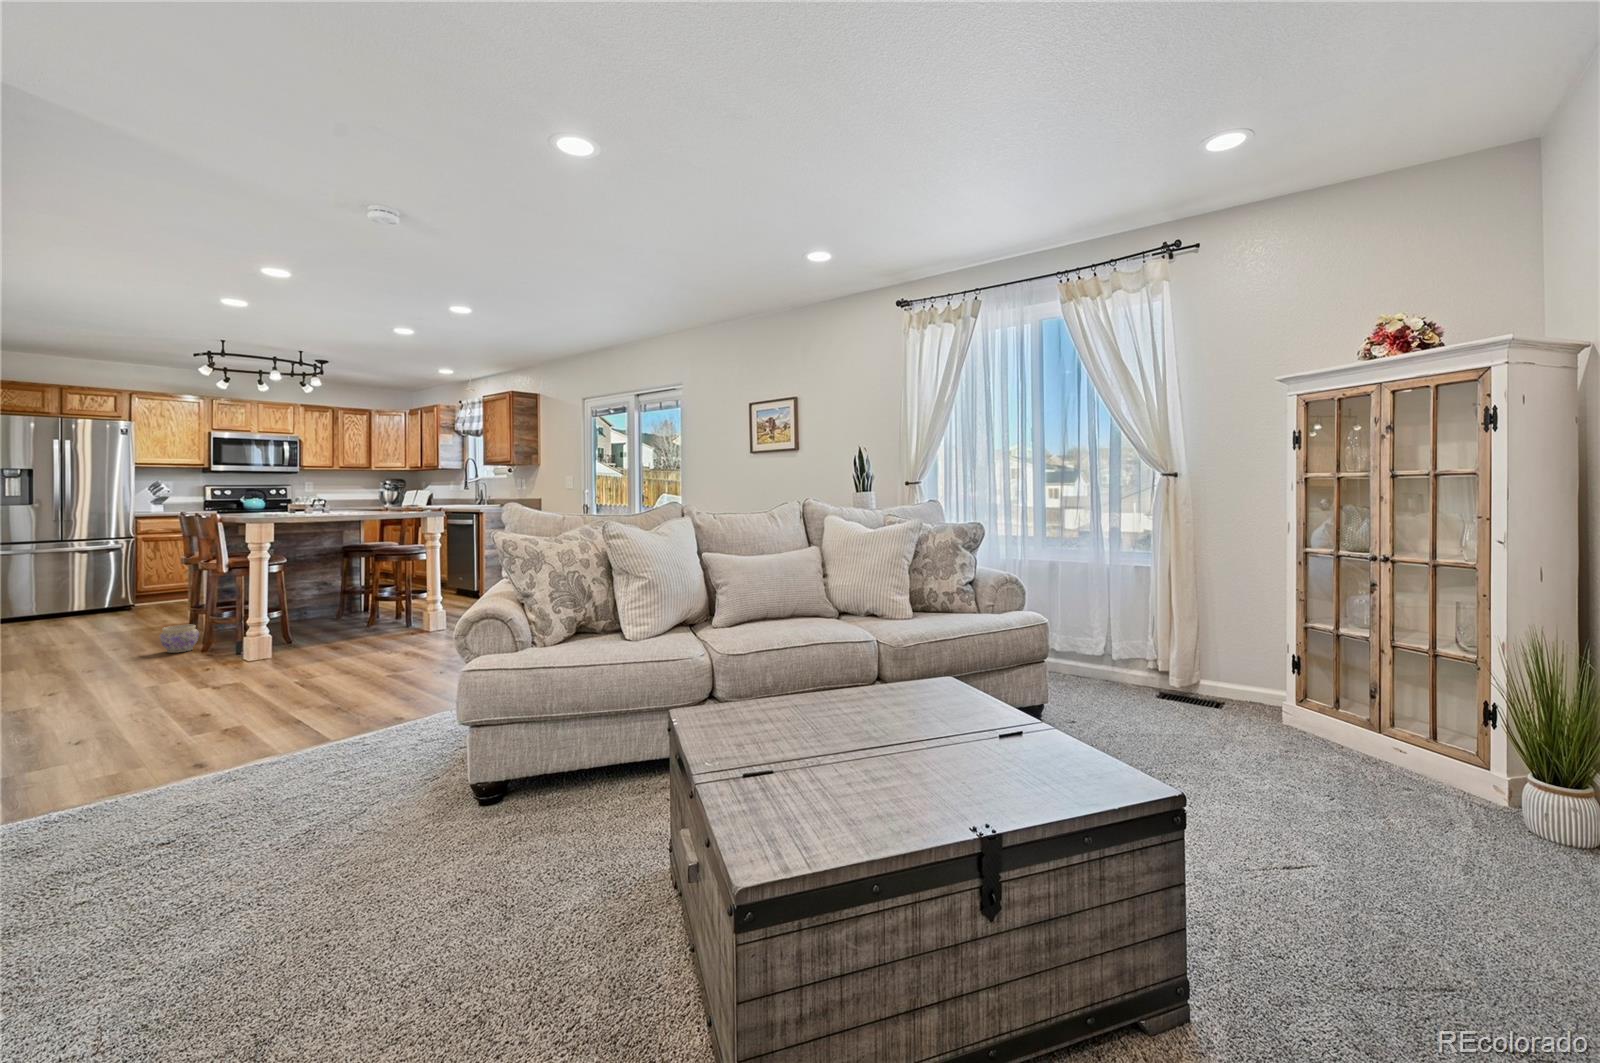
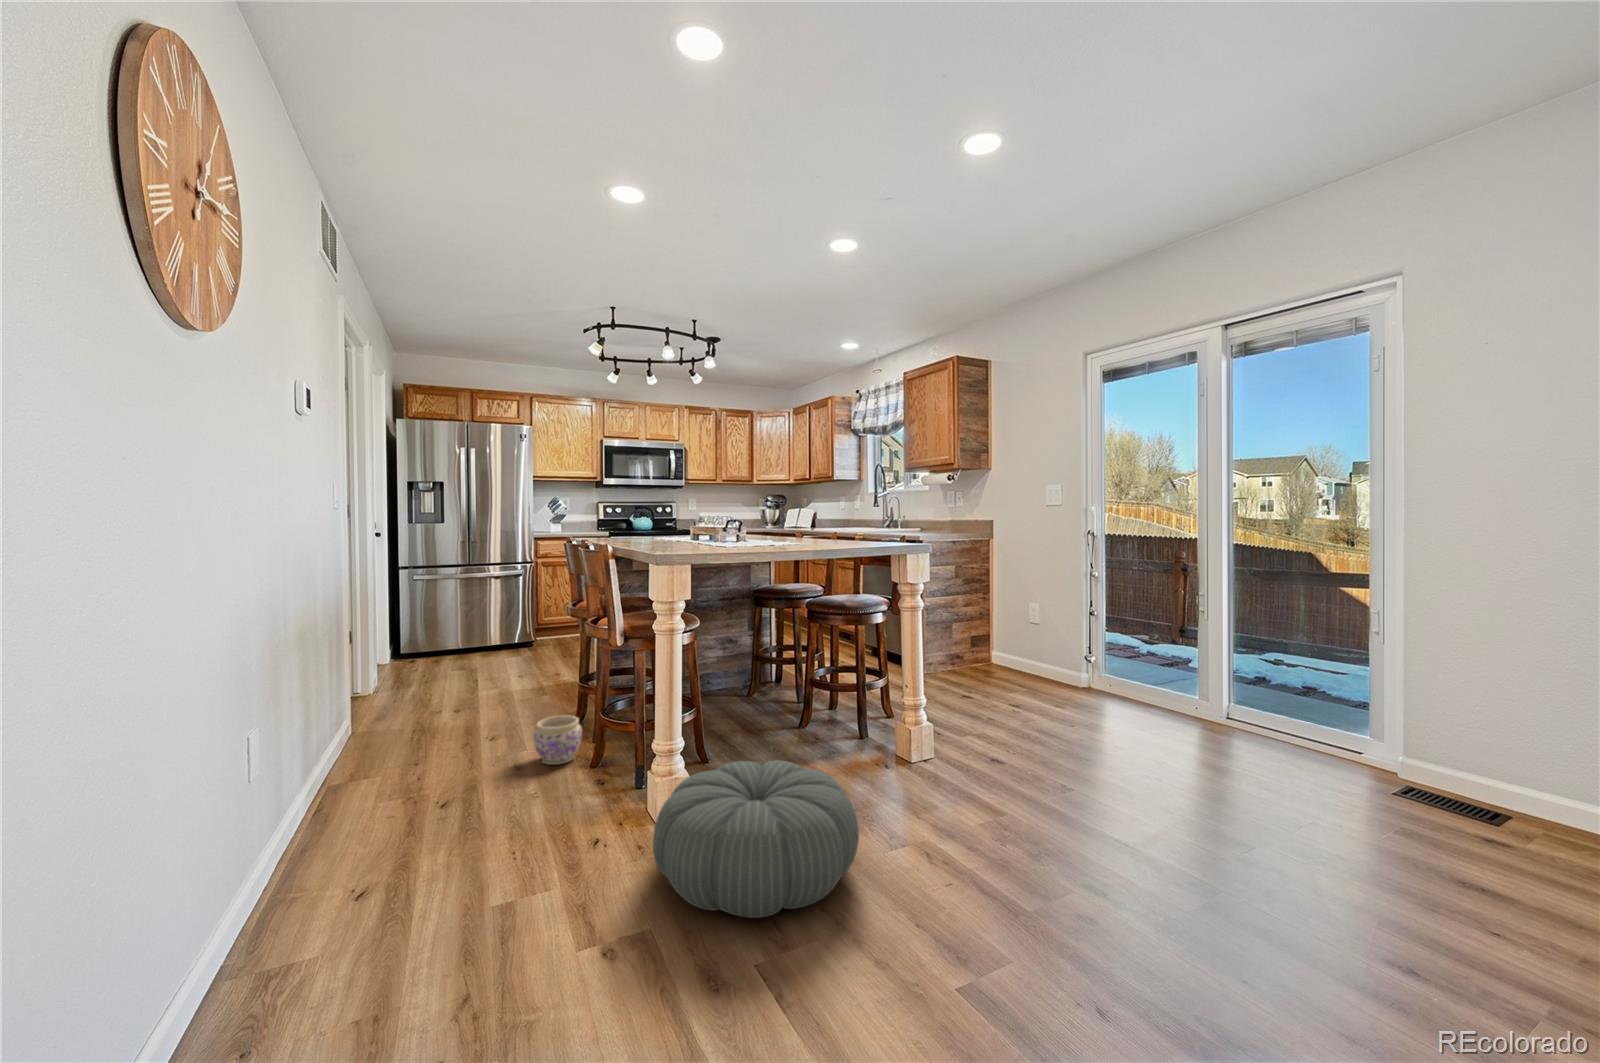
pouf: none [245,620,364,674] -> present [653,760,859,918]

